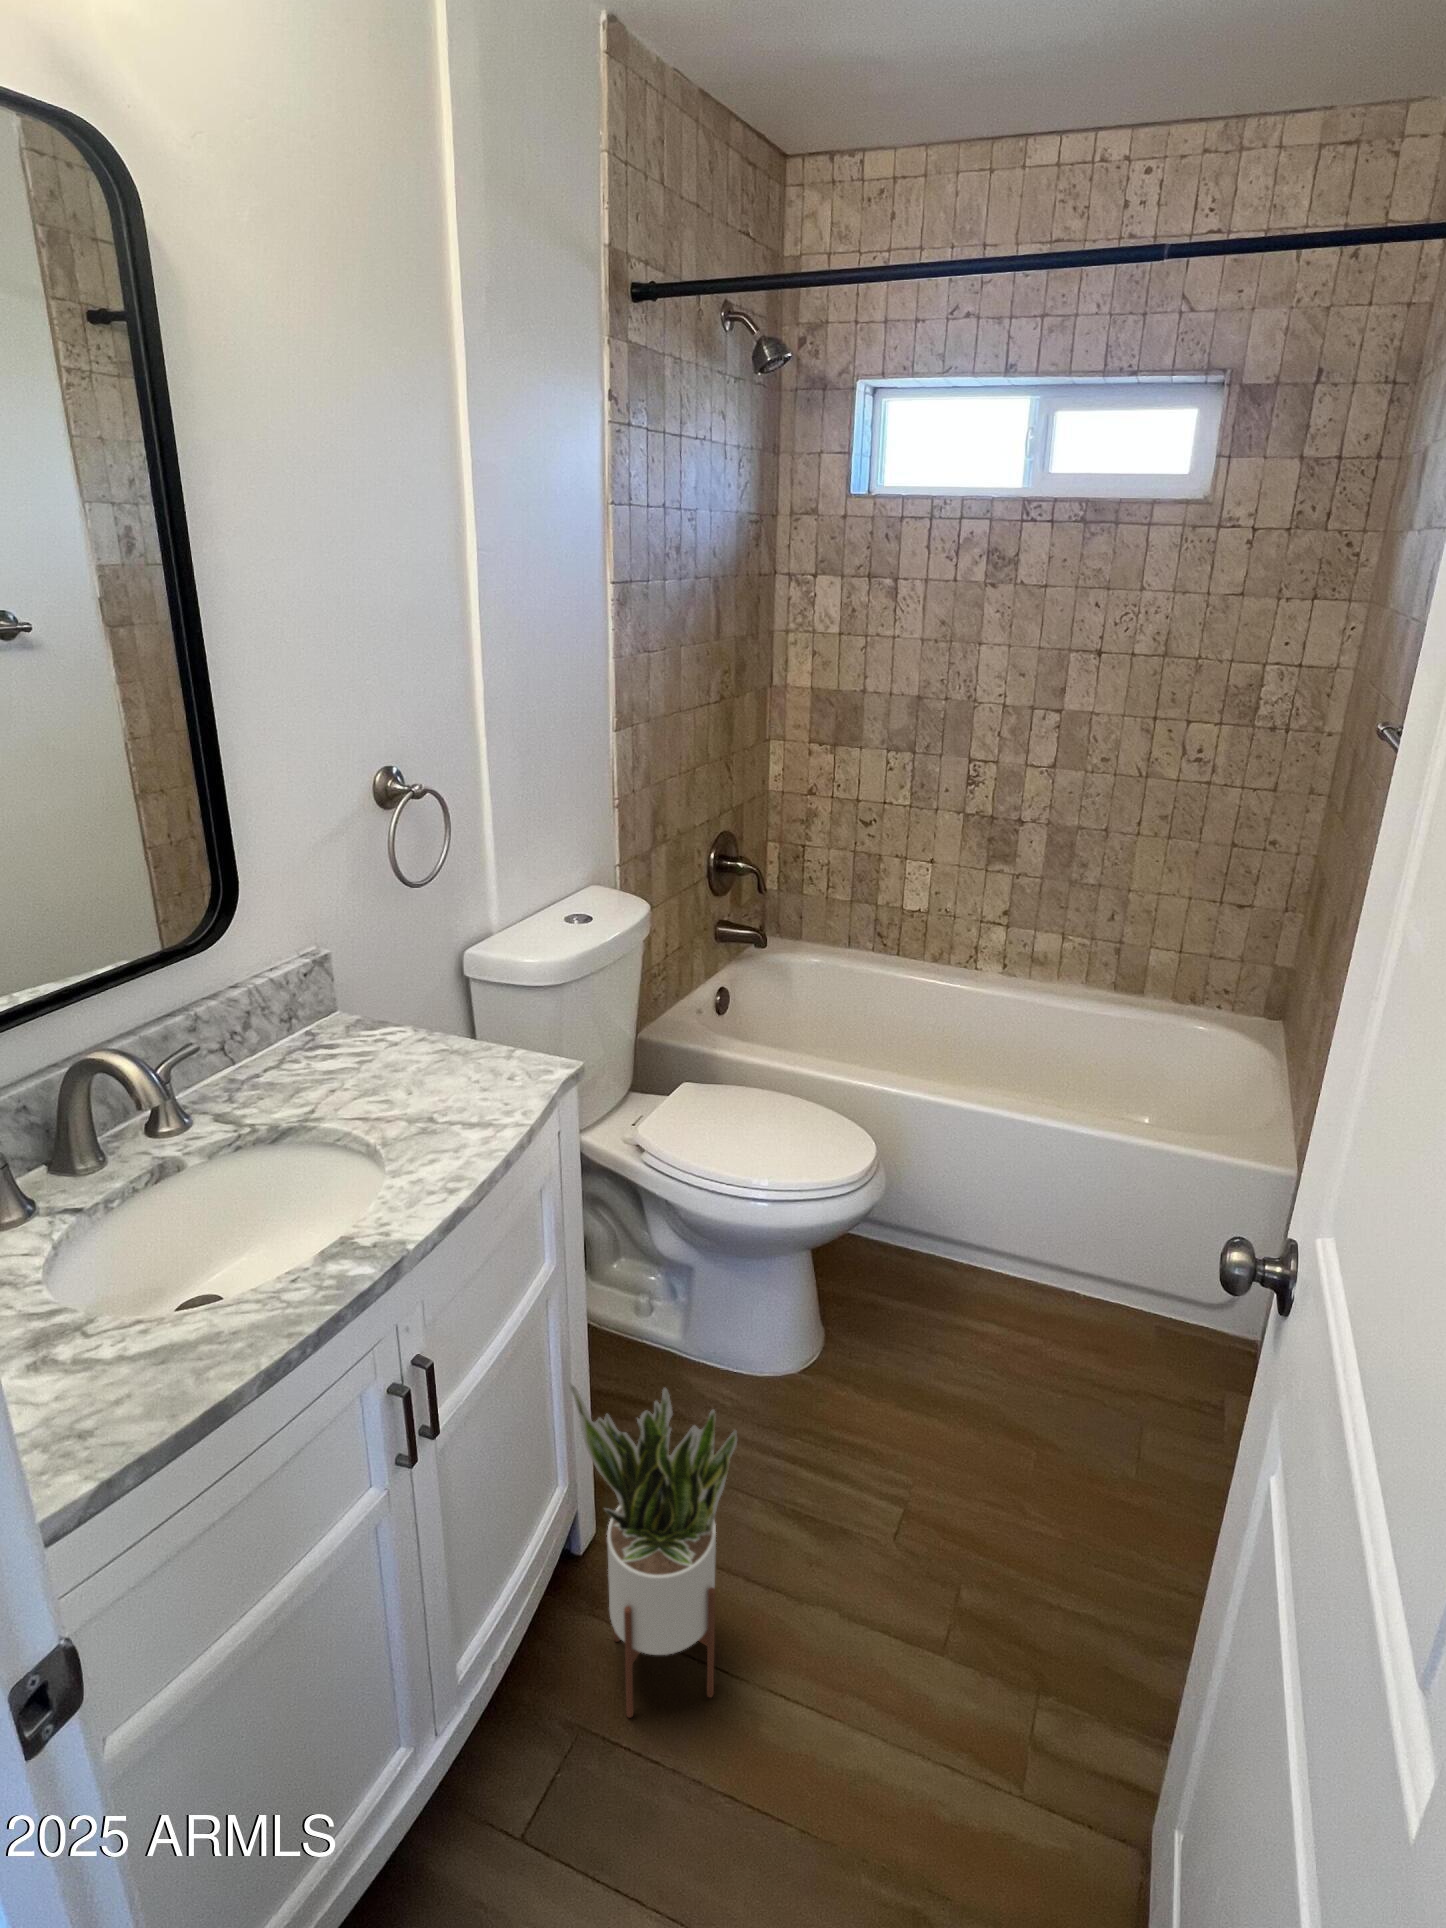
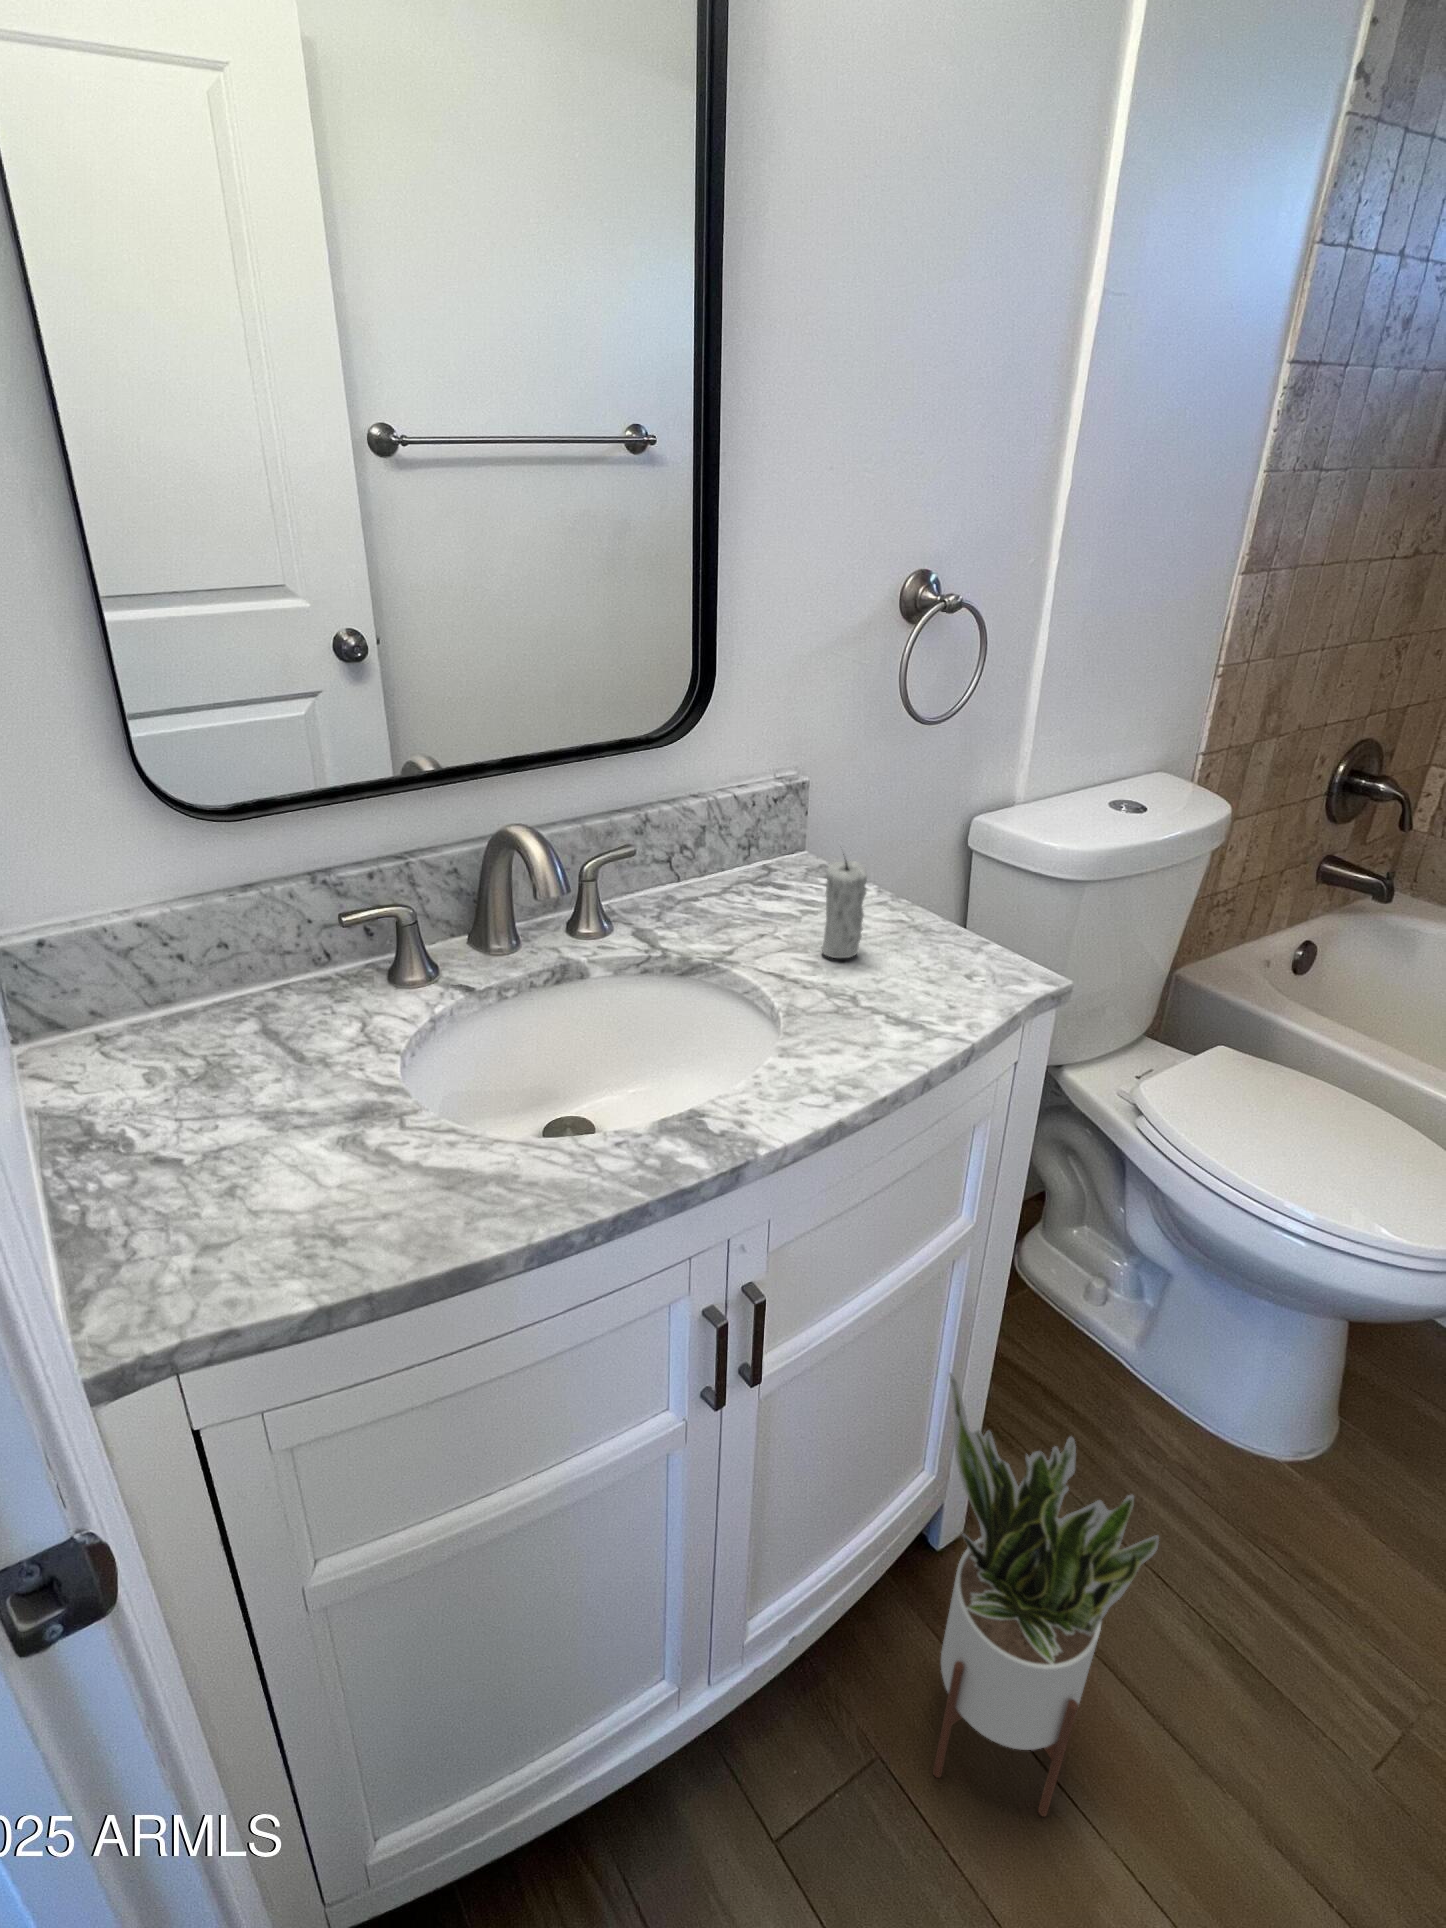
candle: none [382,1002,421,1092] -> present [822,854,867,958]

